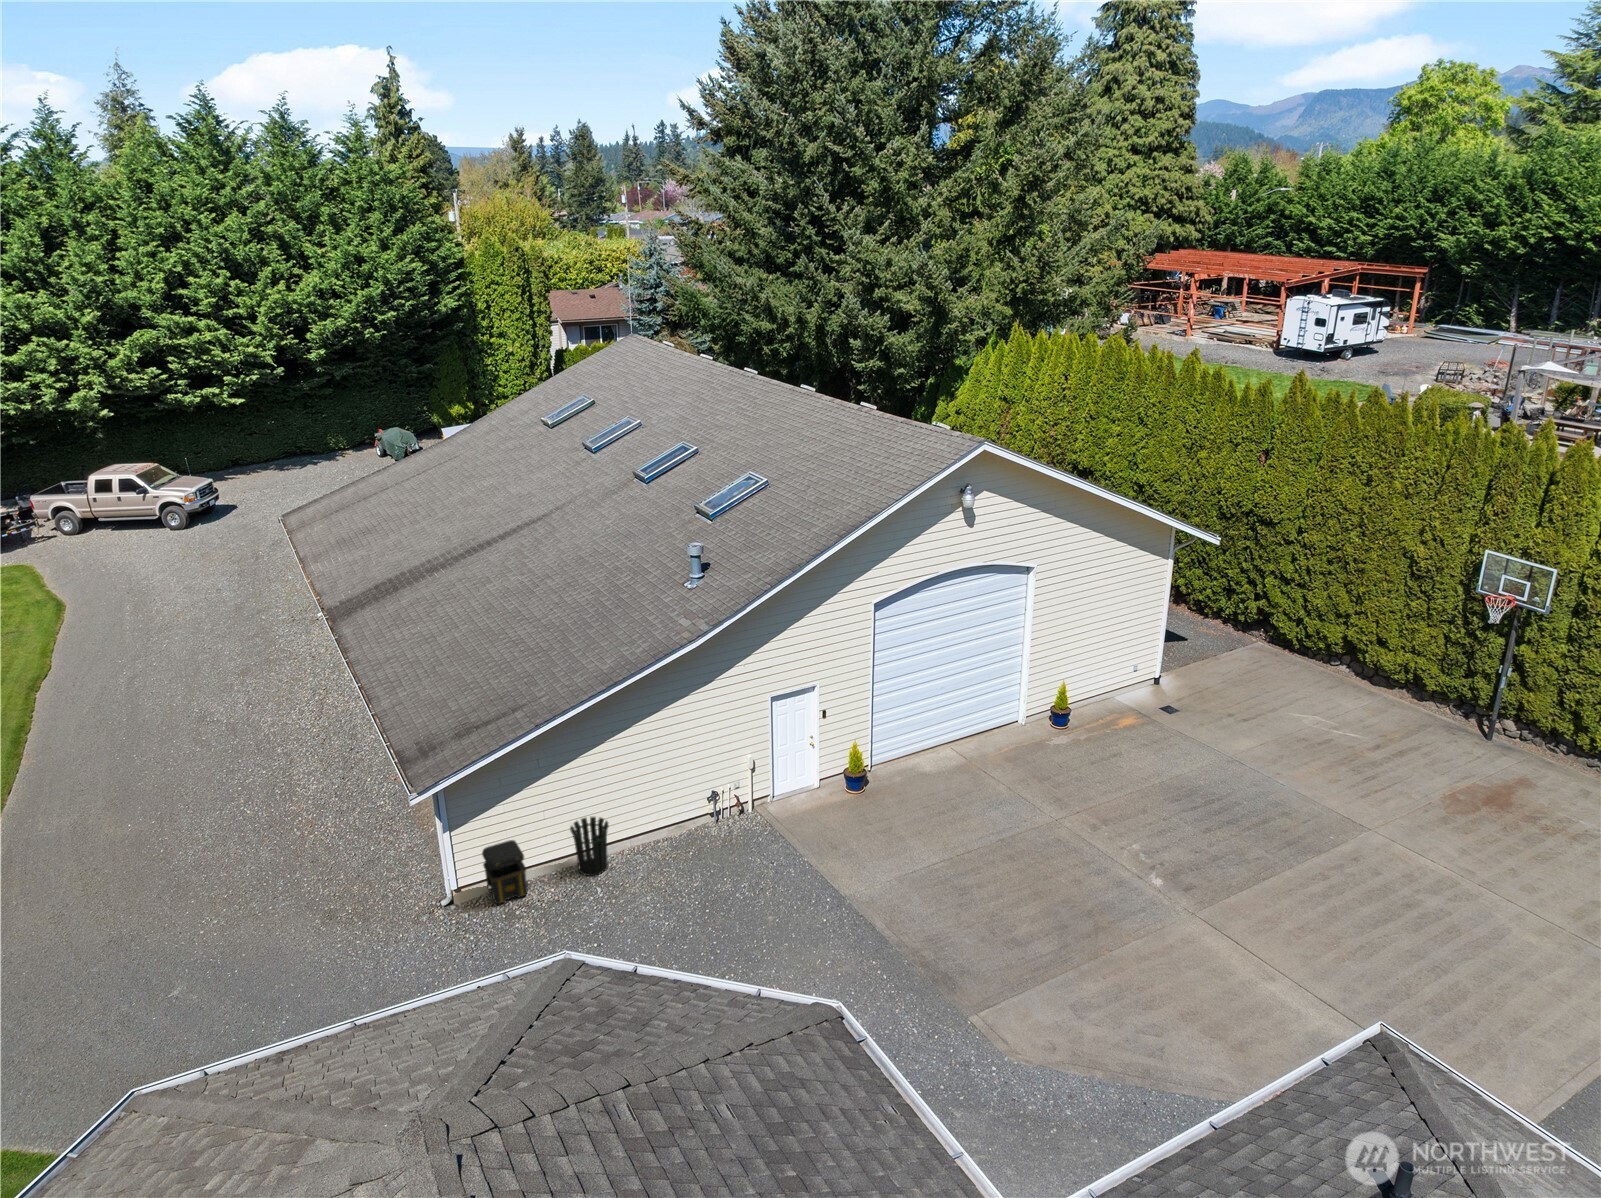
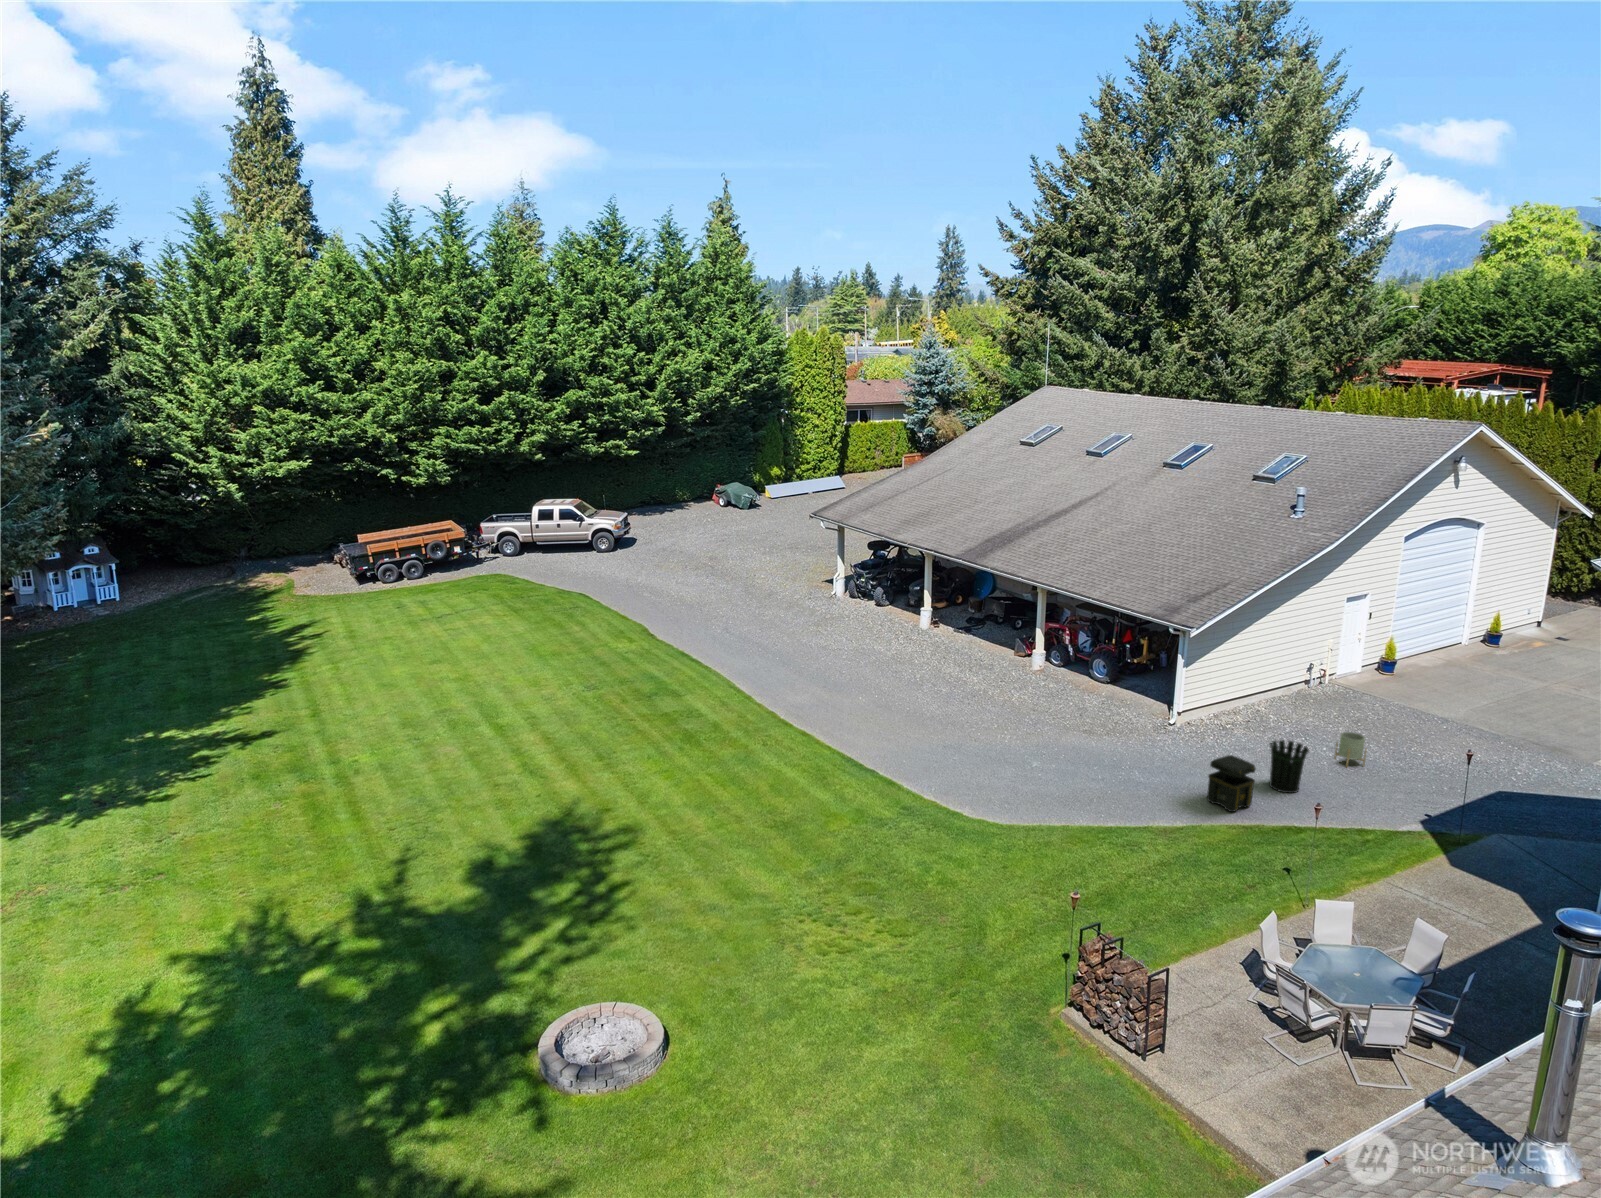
planter: none [687,798,711,838] -> present [1334,732,1367,767]

